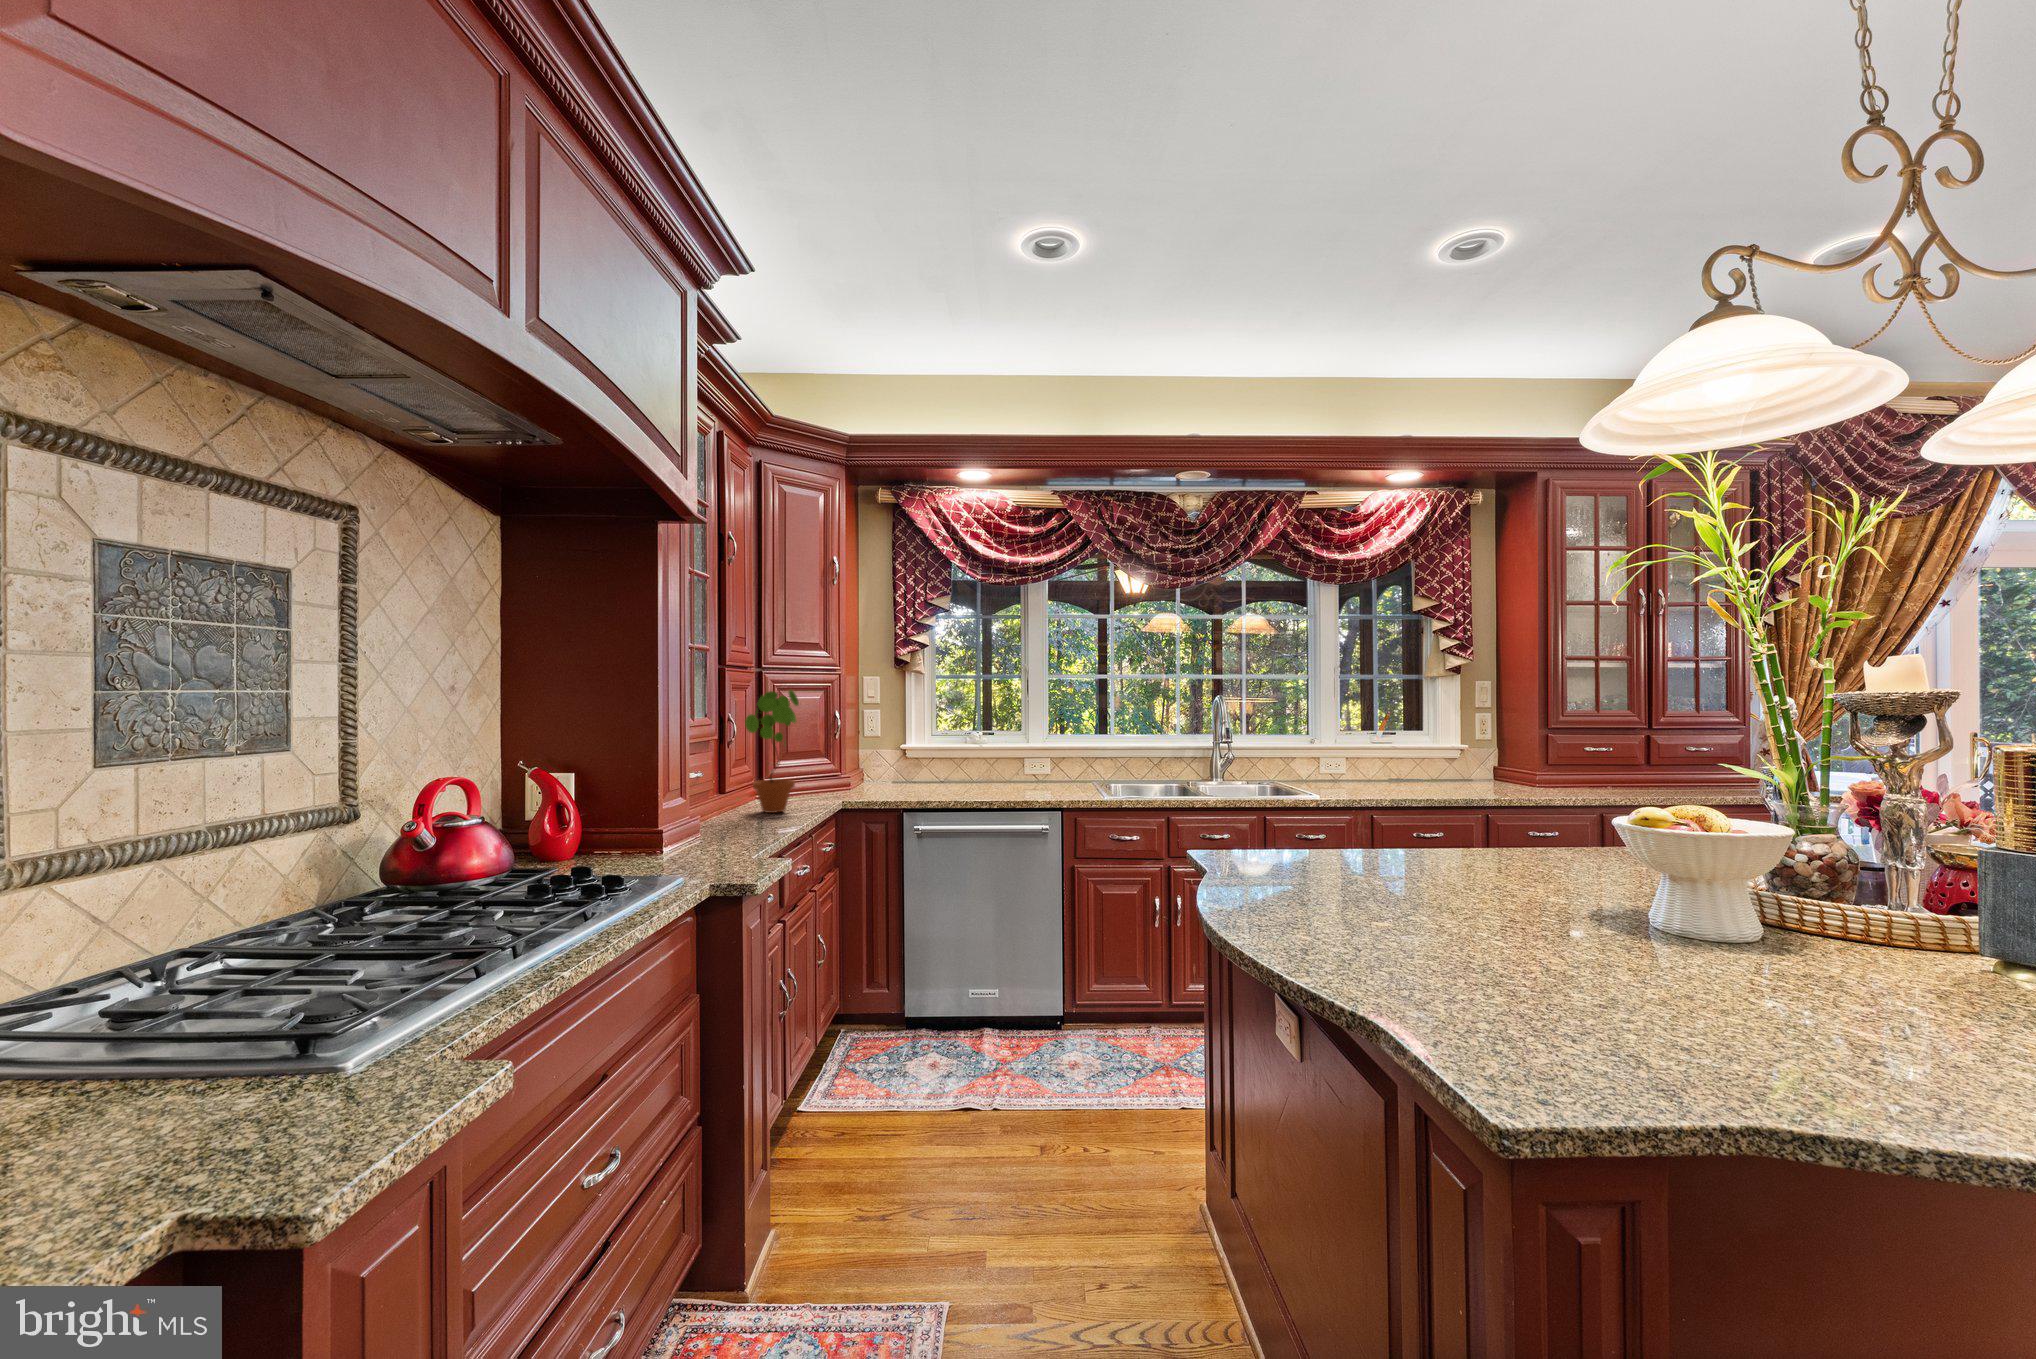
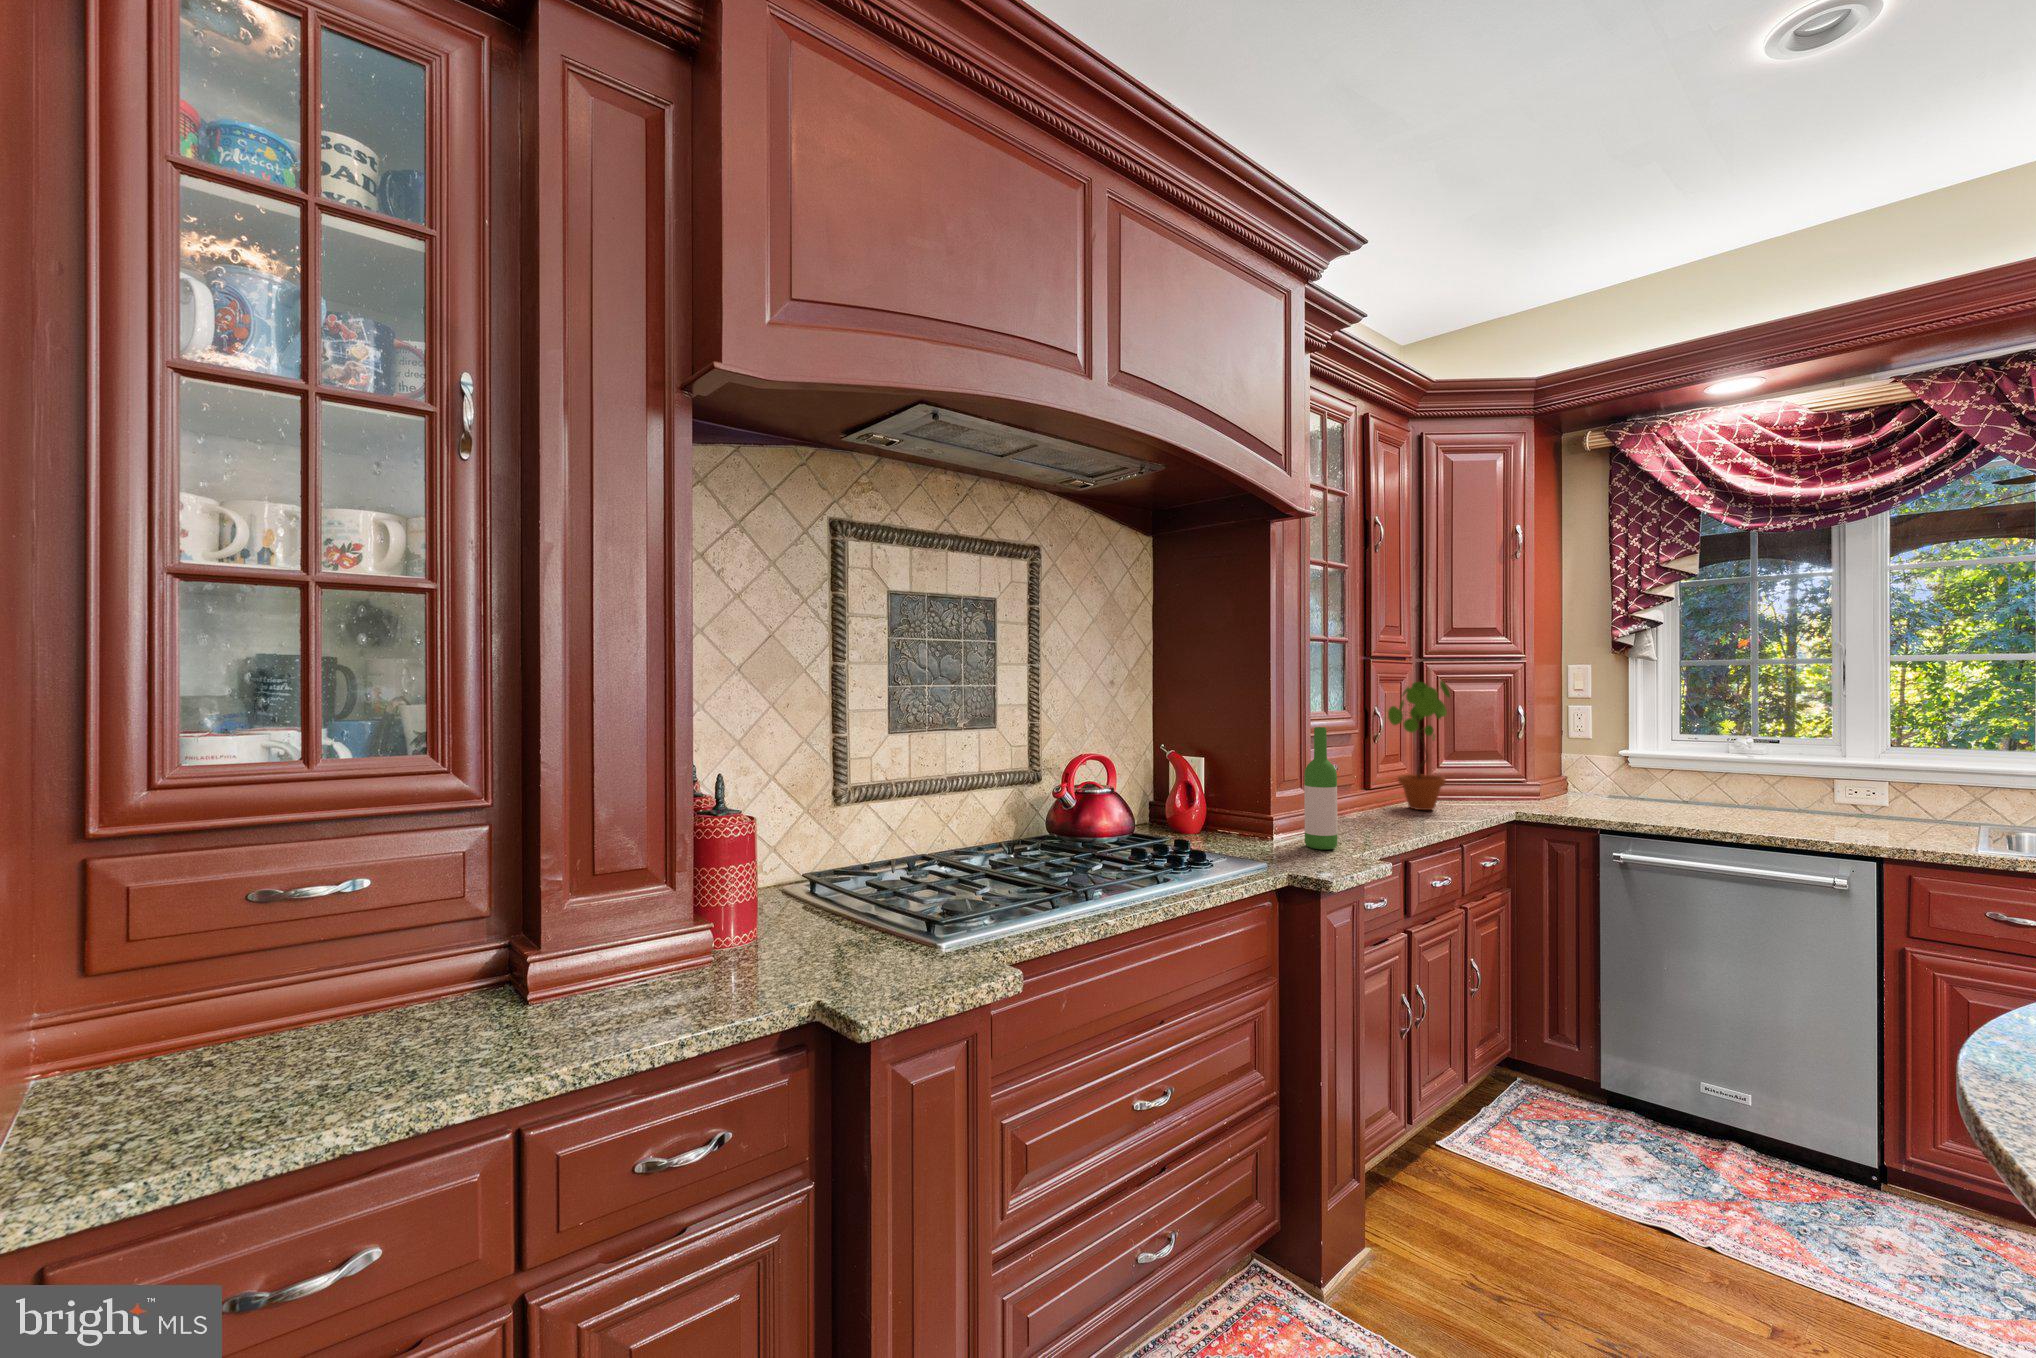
wine bottle: none [701,733,733,856] -> present [1304,727,1338,849]

